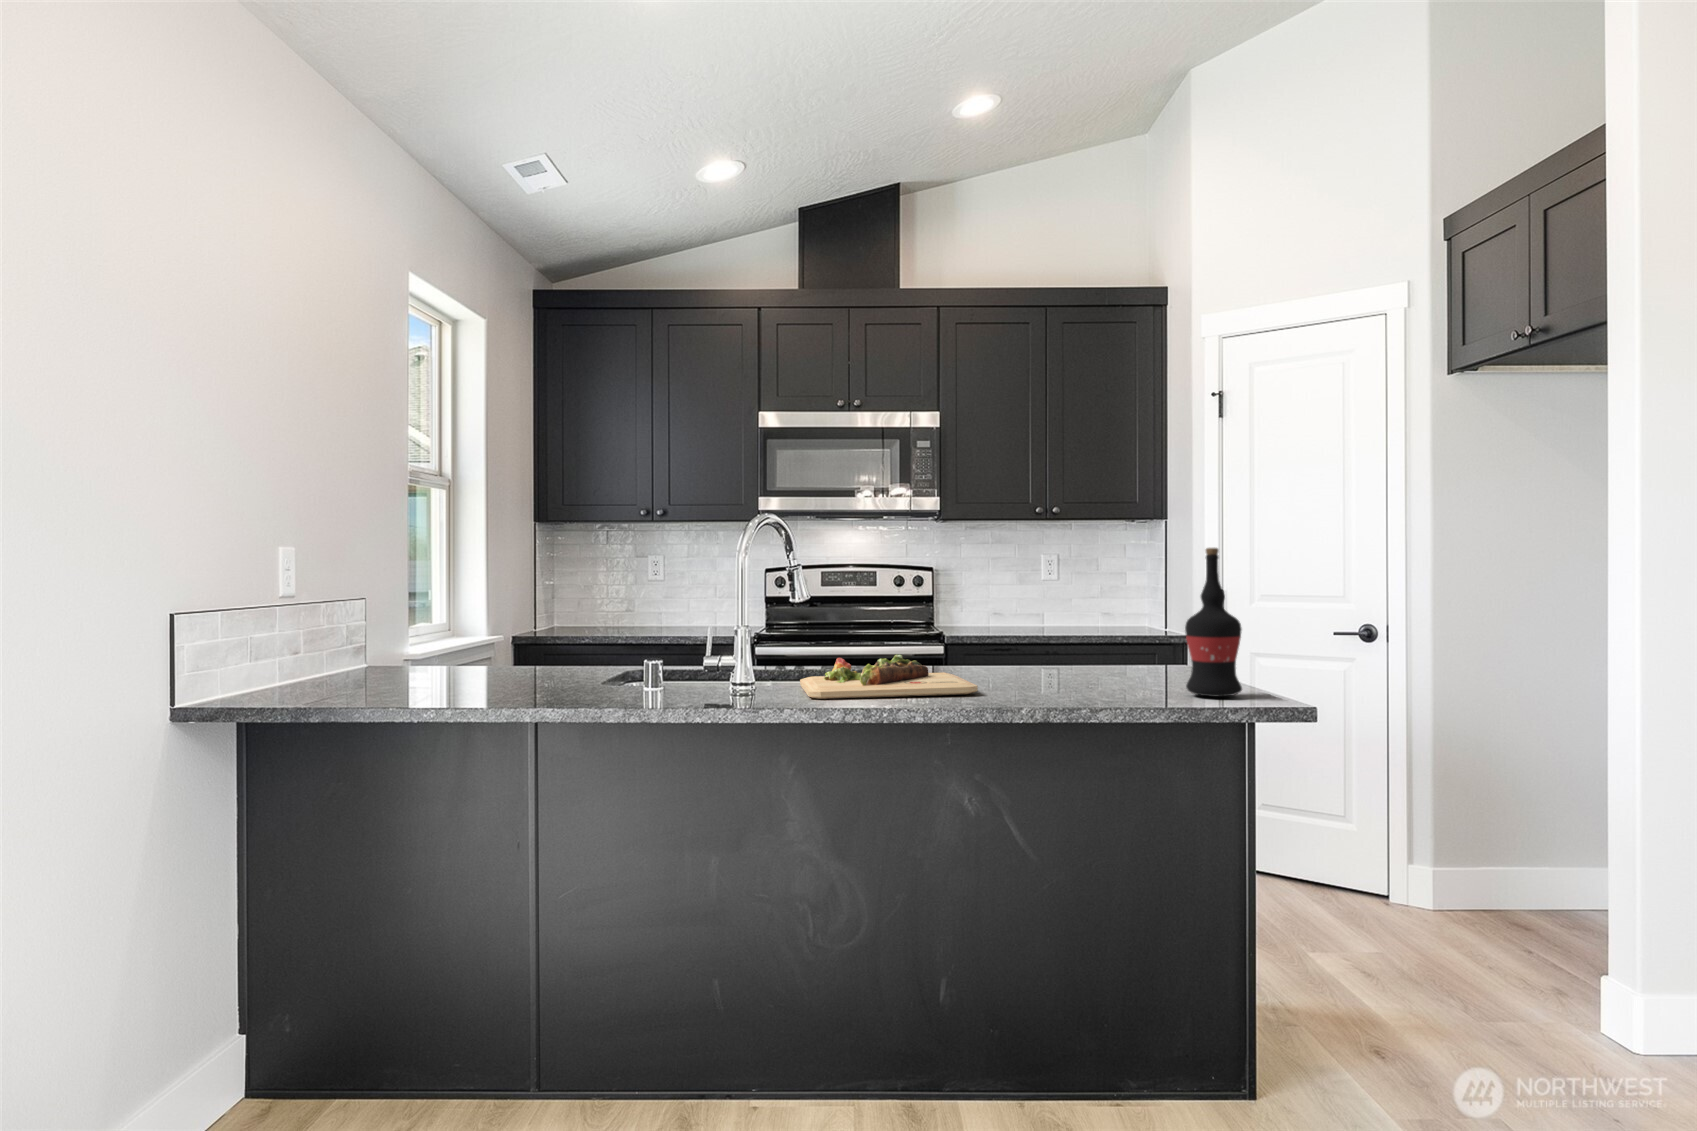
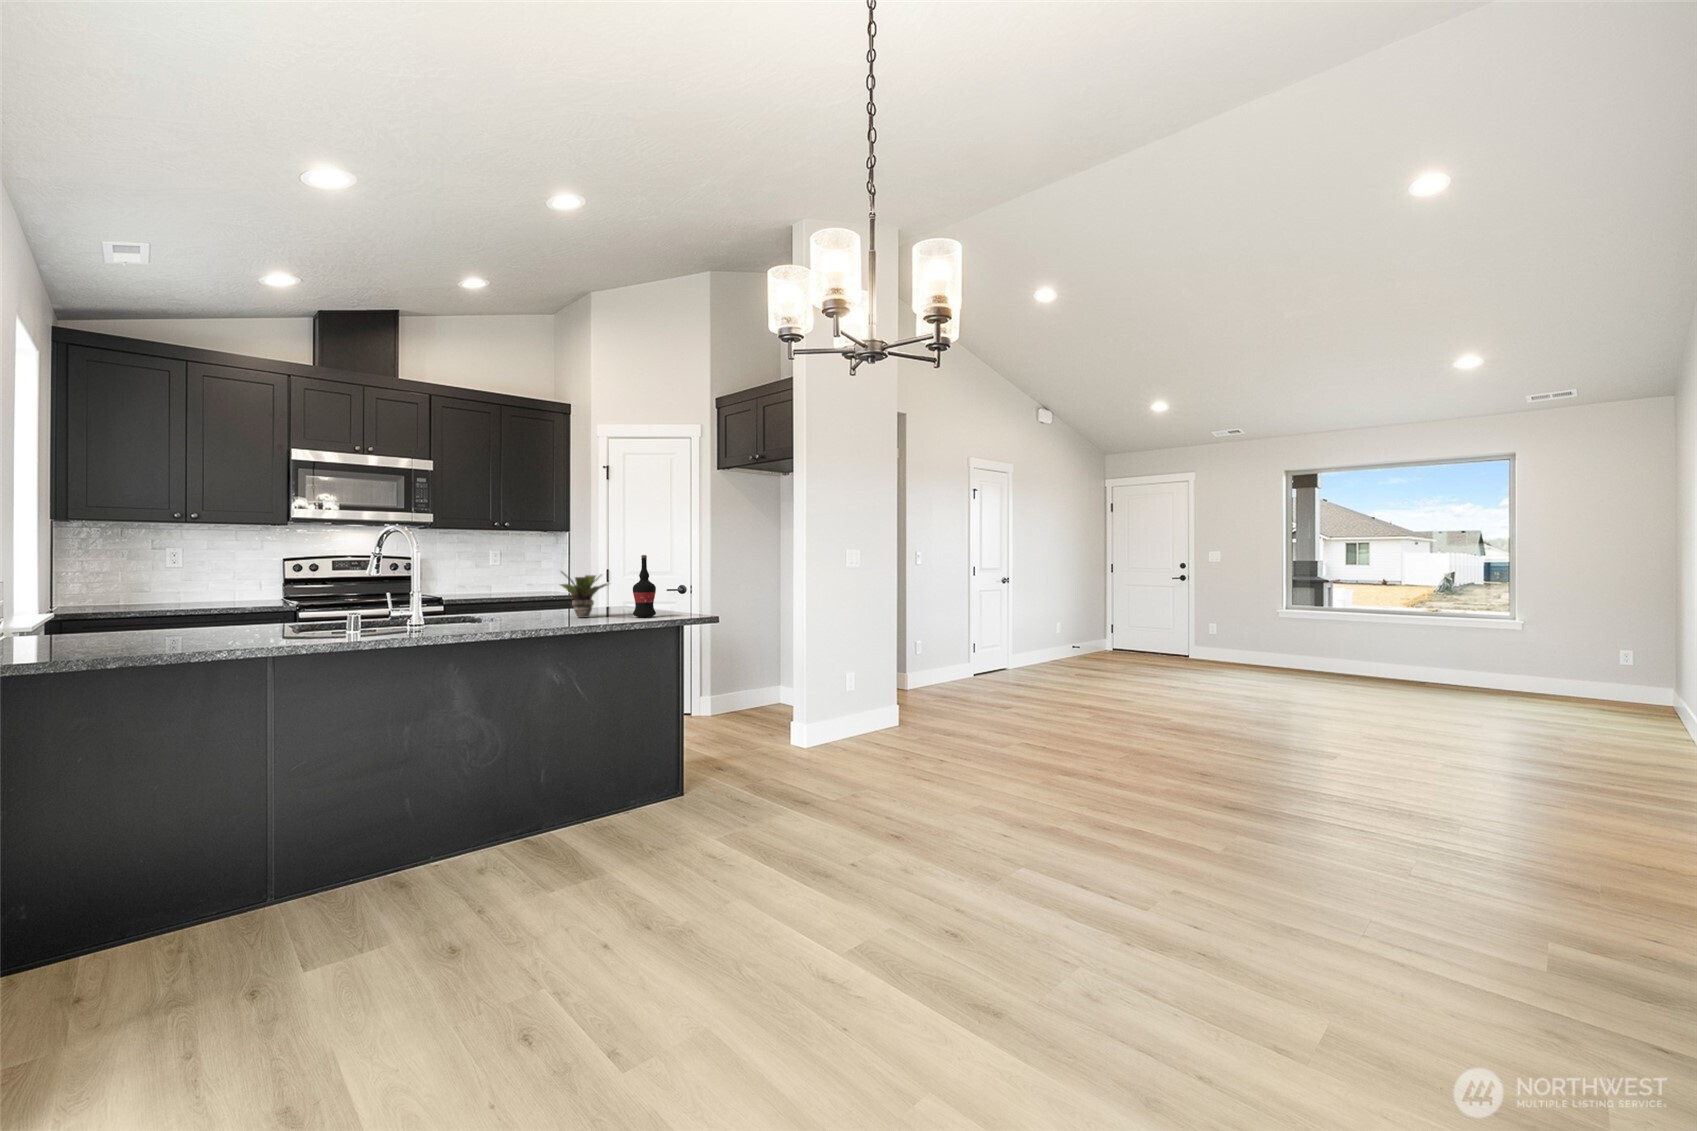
potted plant: none [1032,584,1147,687] -> present [561,572,608,618]
cutting board: present [800,655,978,699] -> none [438,607,542,630]

